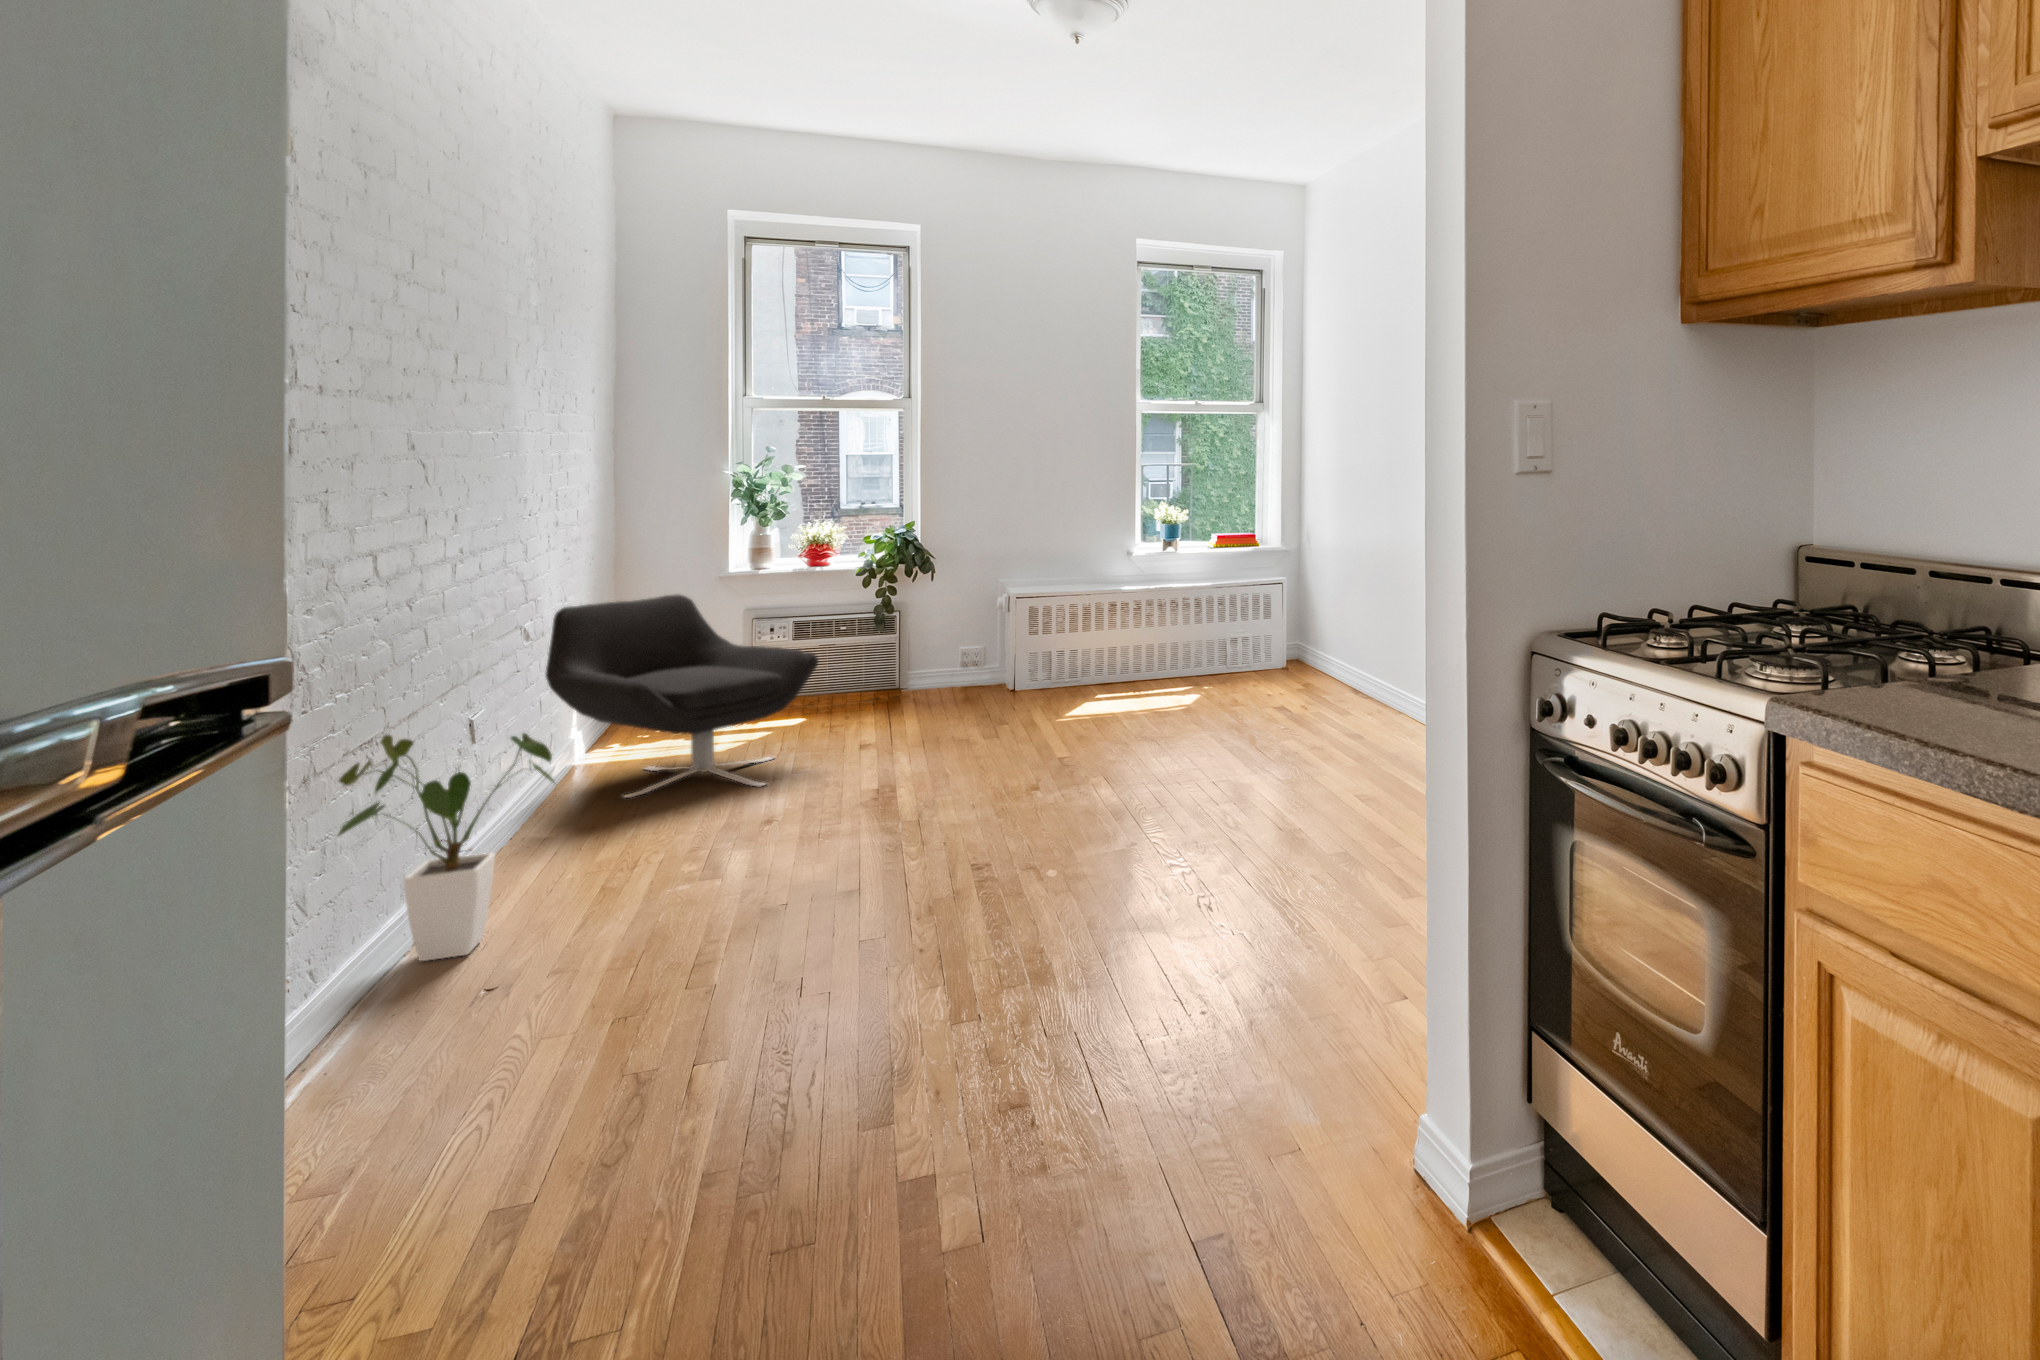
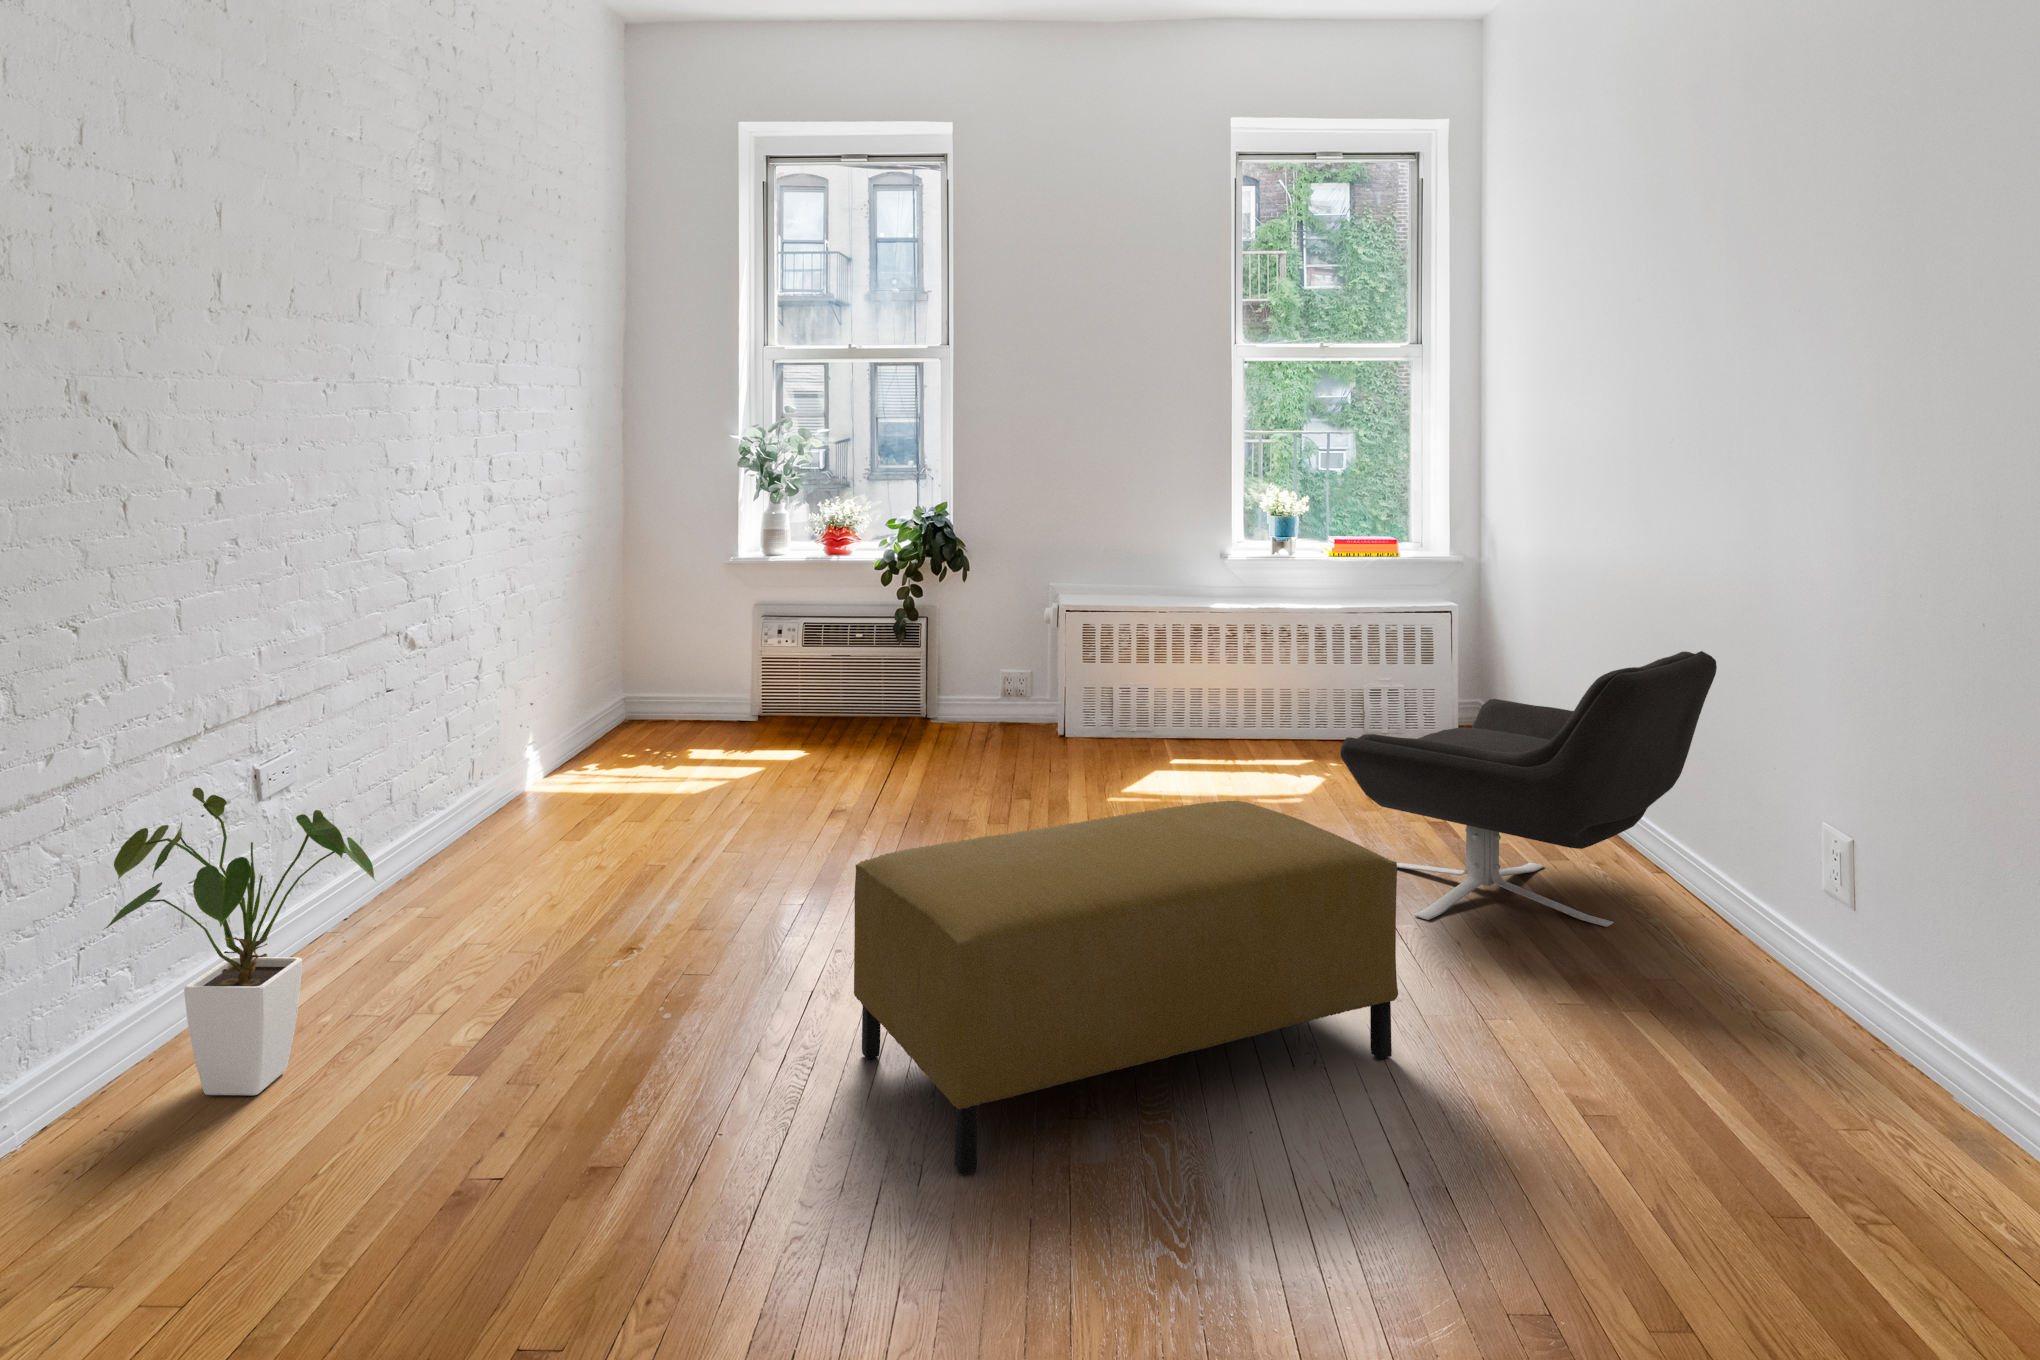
lounge chair: present [546,594,819,798] -> present [1340,651,1717,927]
ottoman: none [936,686,1279,904] -> present [854,800,1398,1175]

